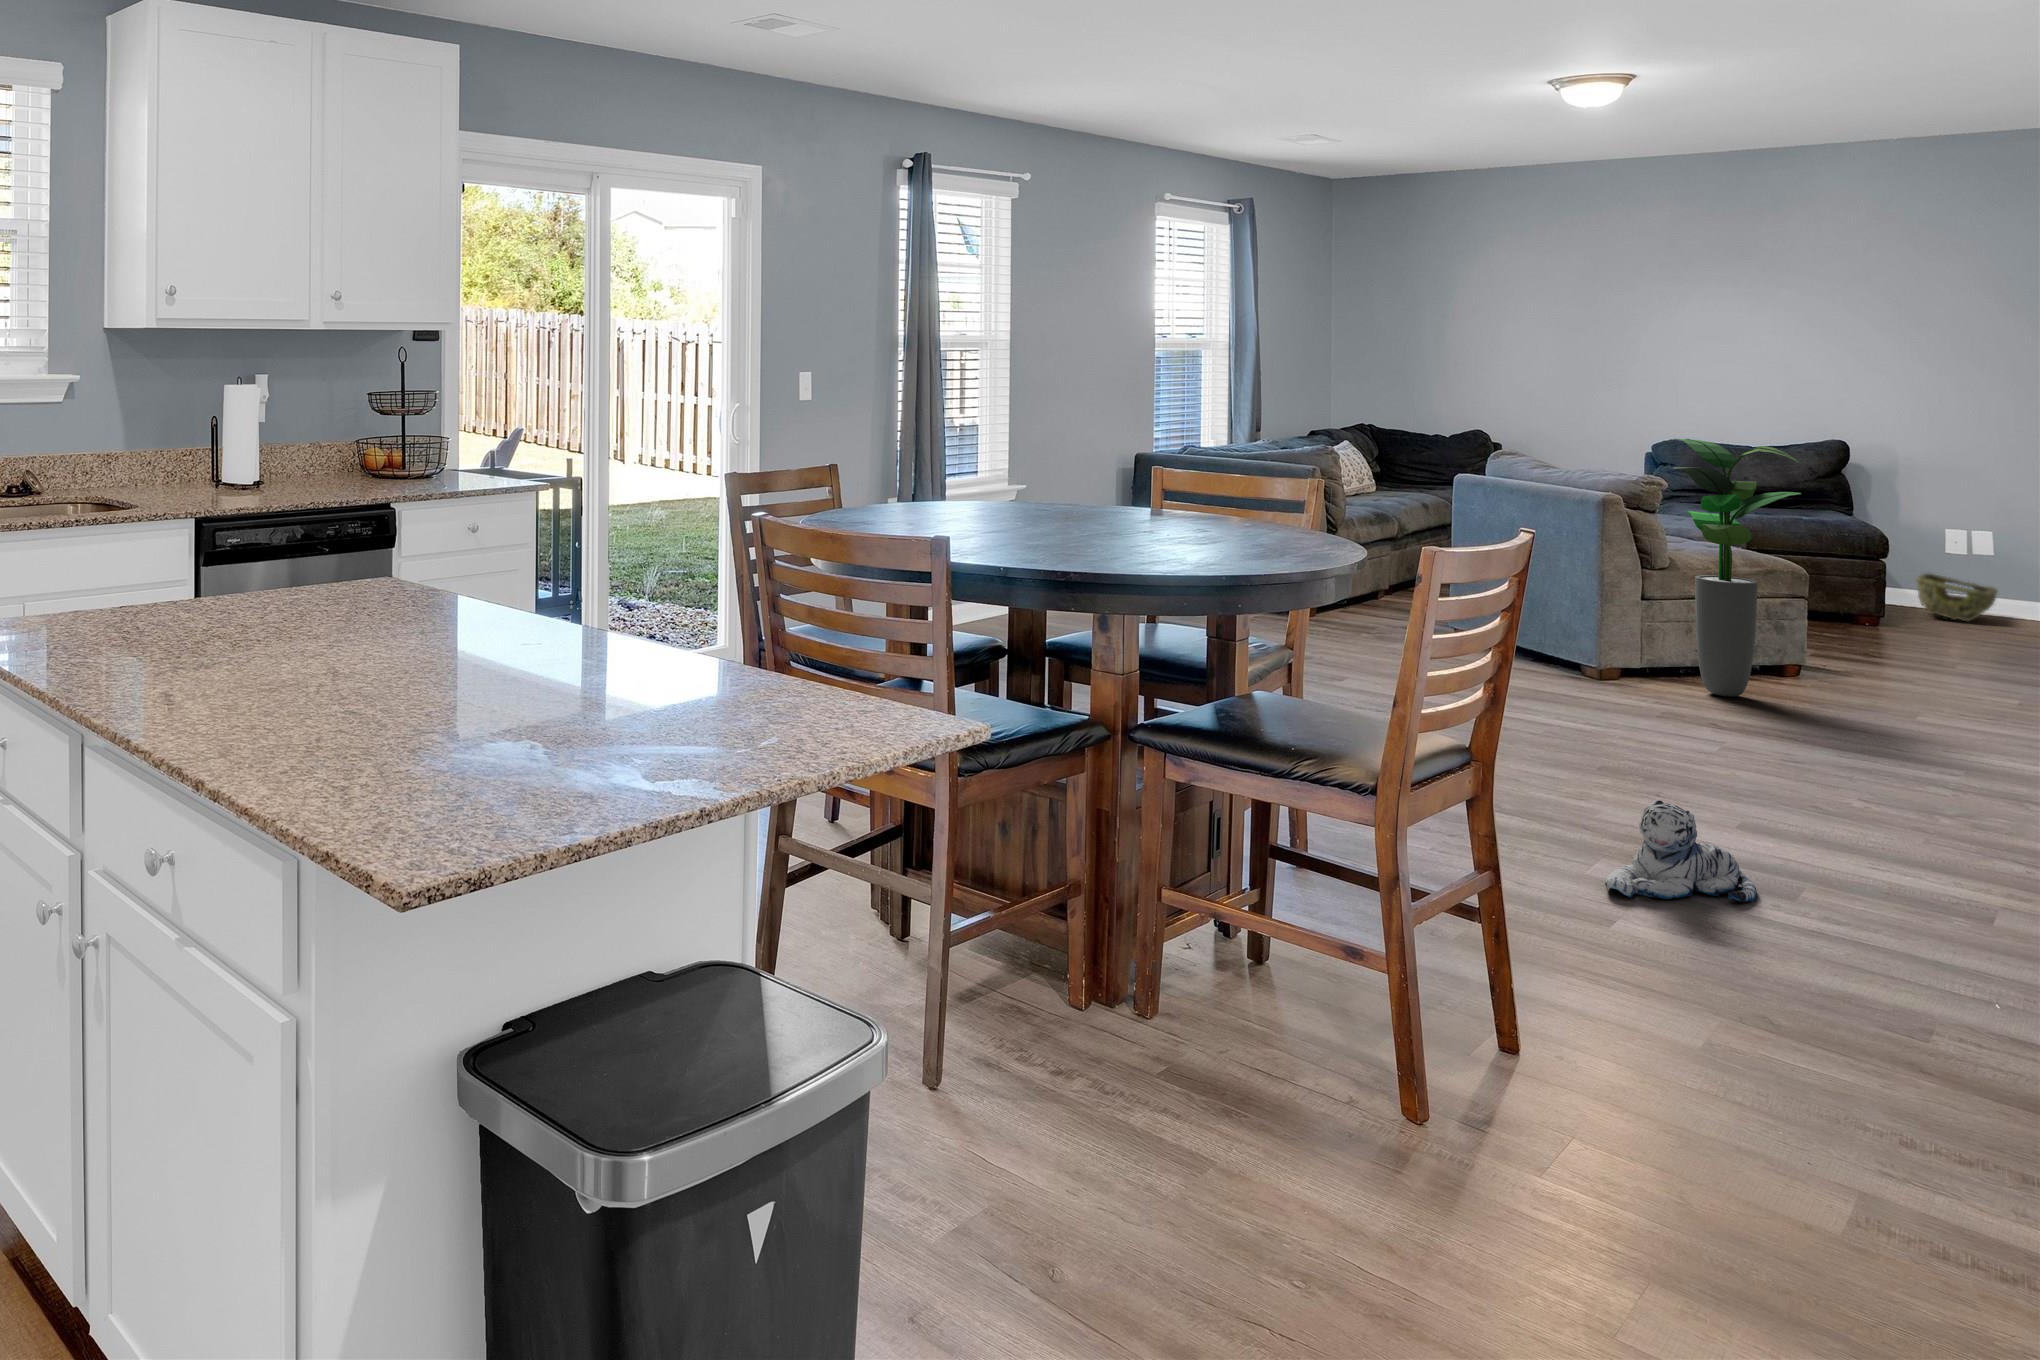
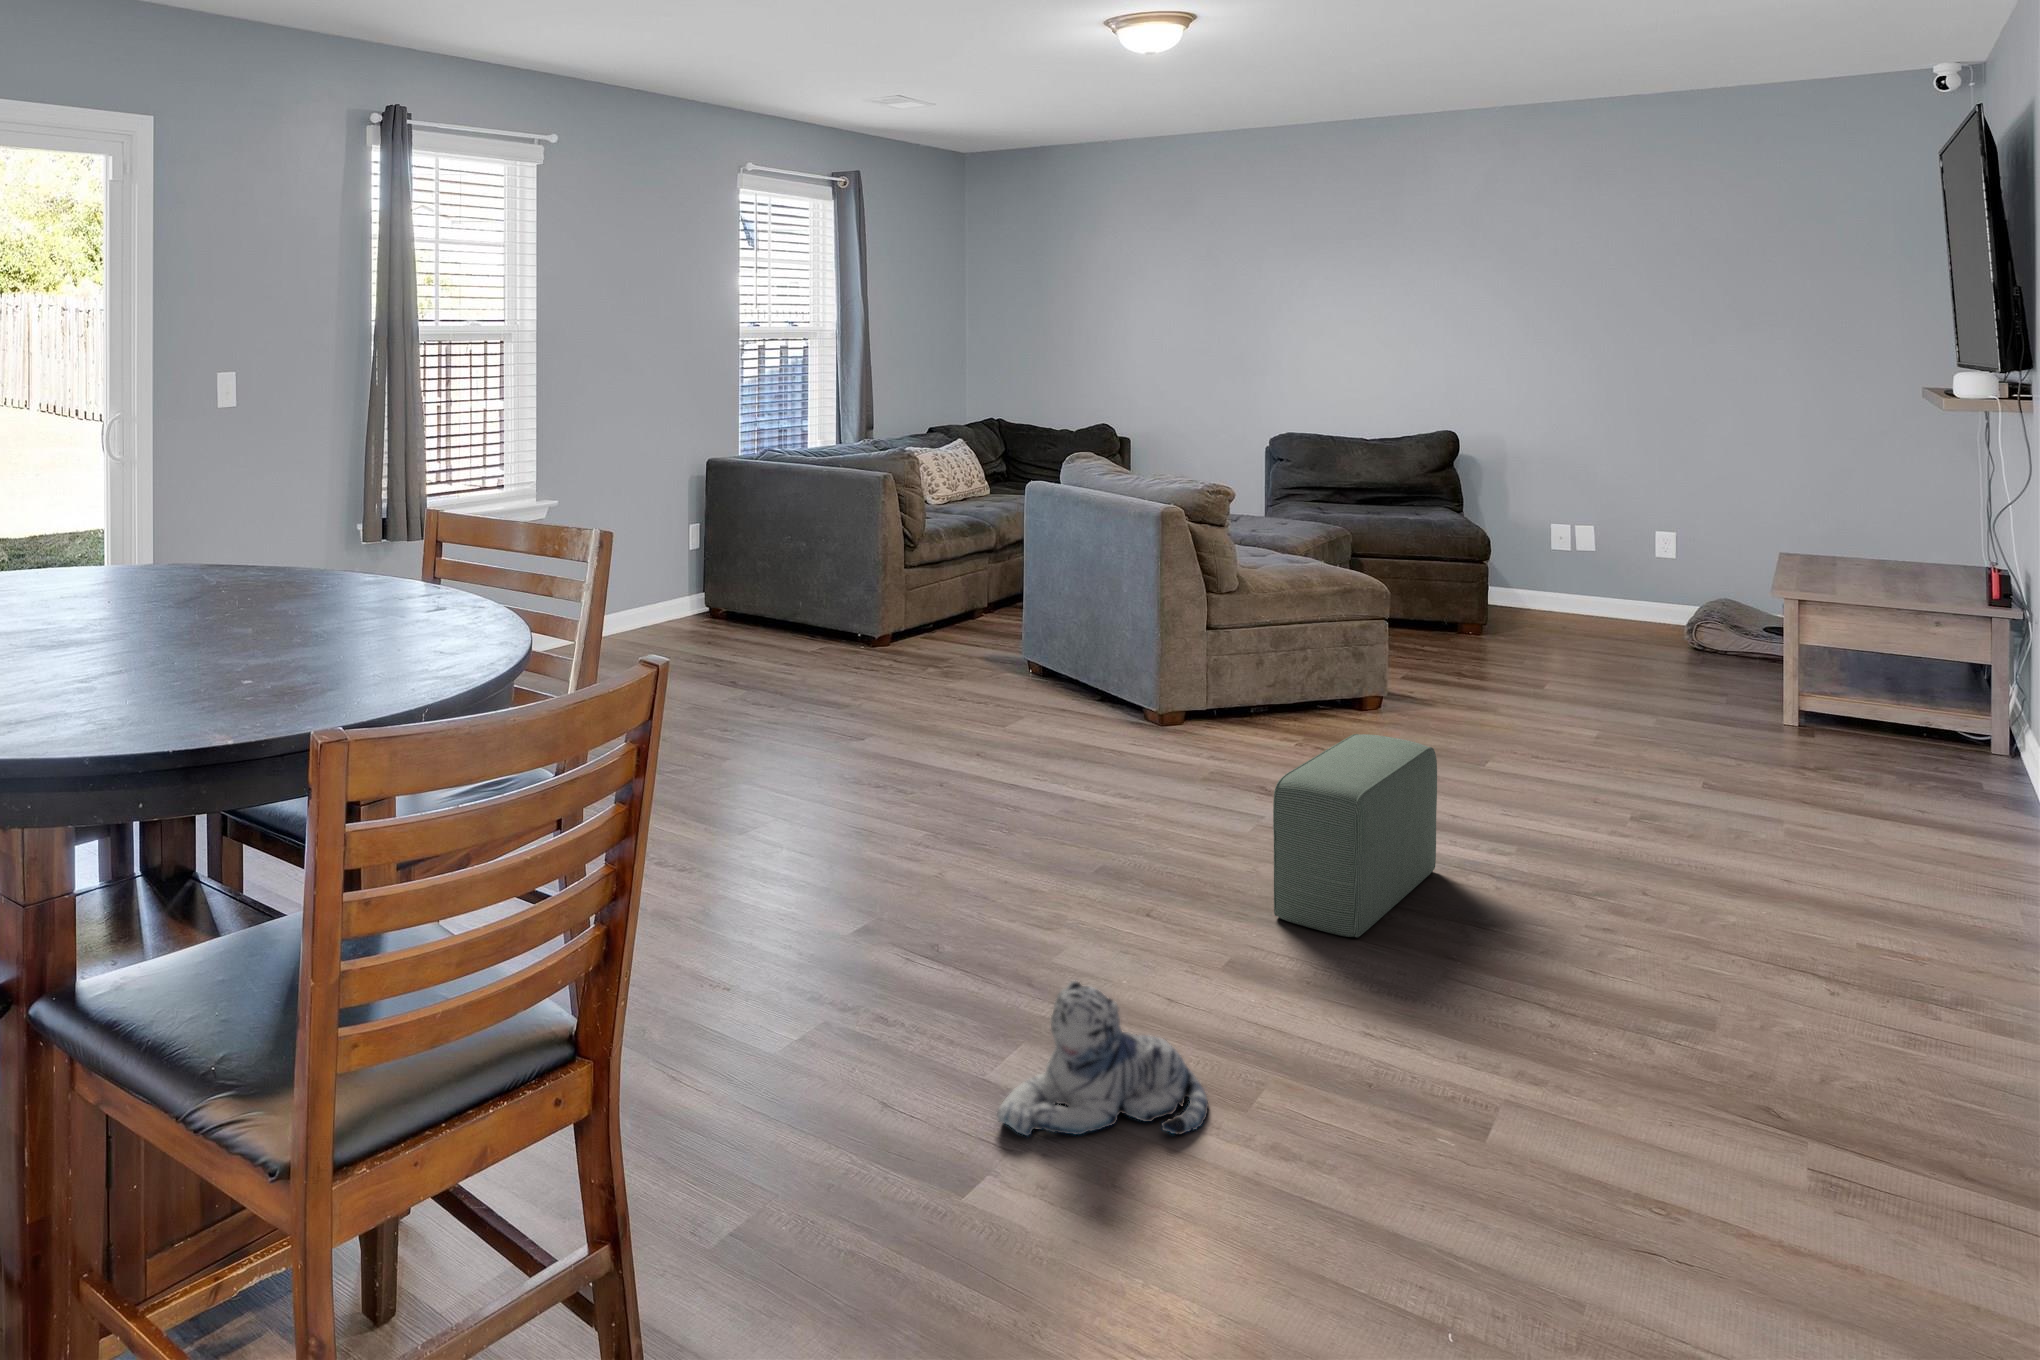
potted plant: present [1673,439,1801,697] -> none [1229,437,1368,743]
woven basket: present [1916,574,1998,621] -> none [1521,573,1602,626]
pouf: none [1760,672,1890,814] -> present [1273,734,1437,938]

